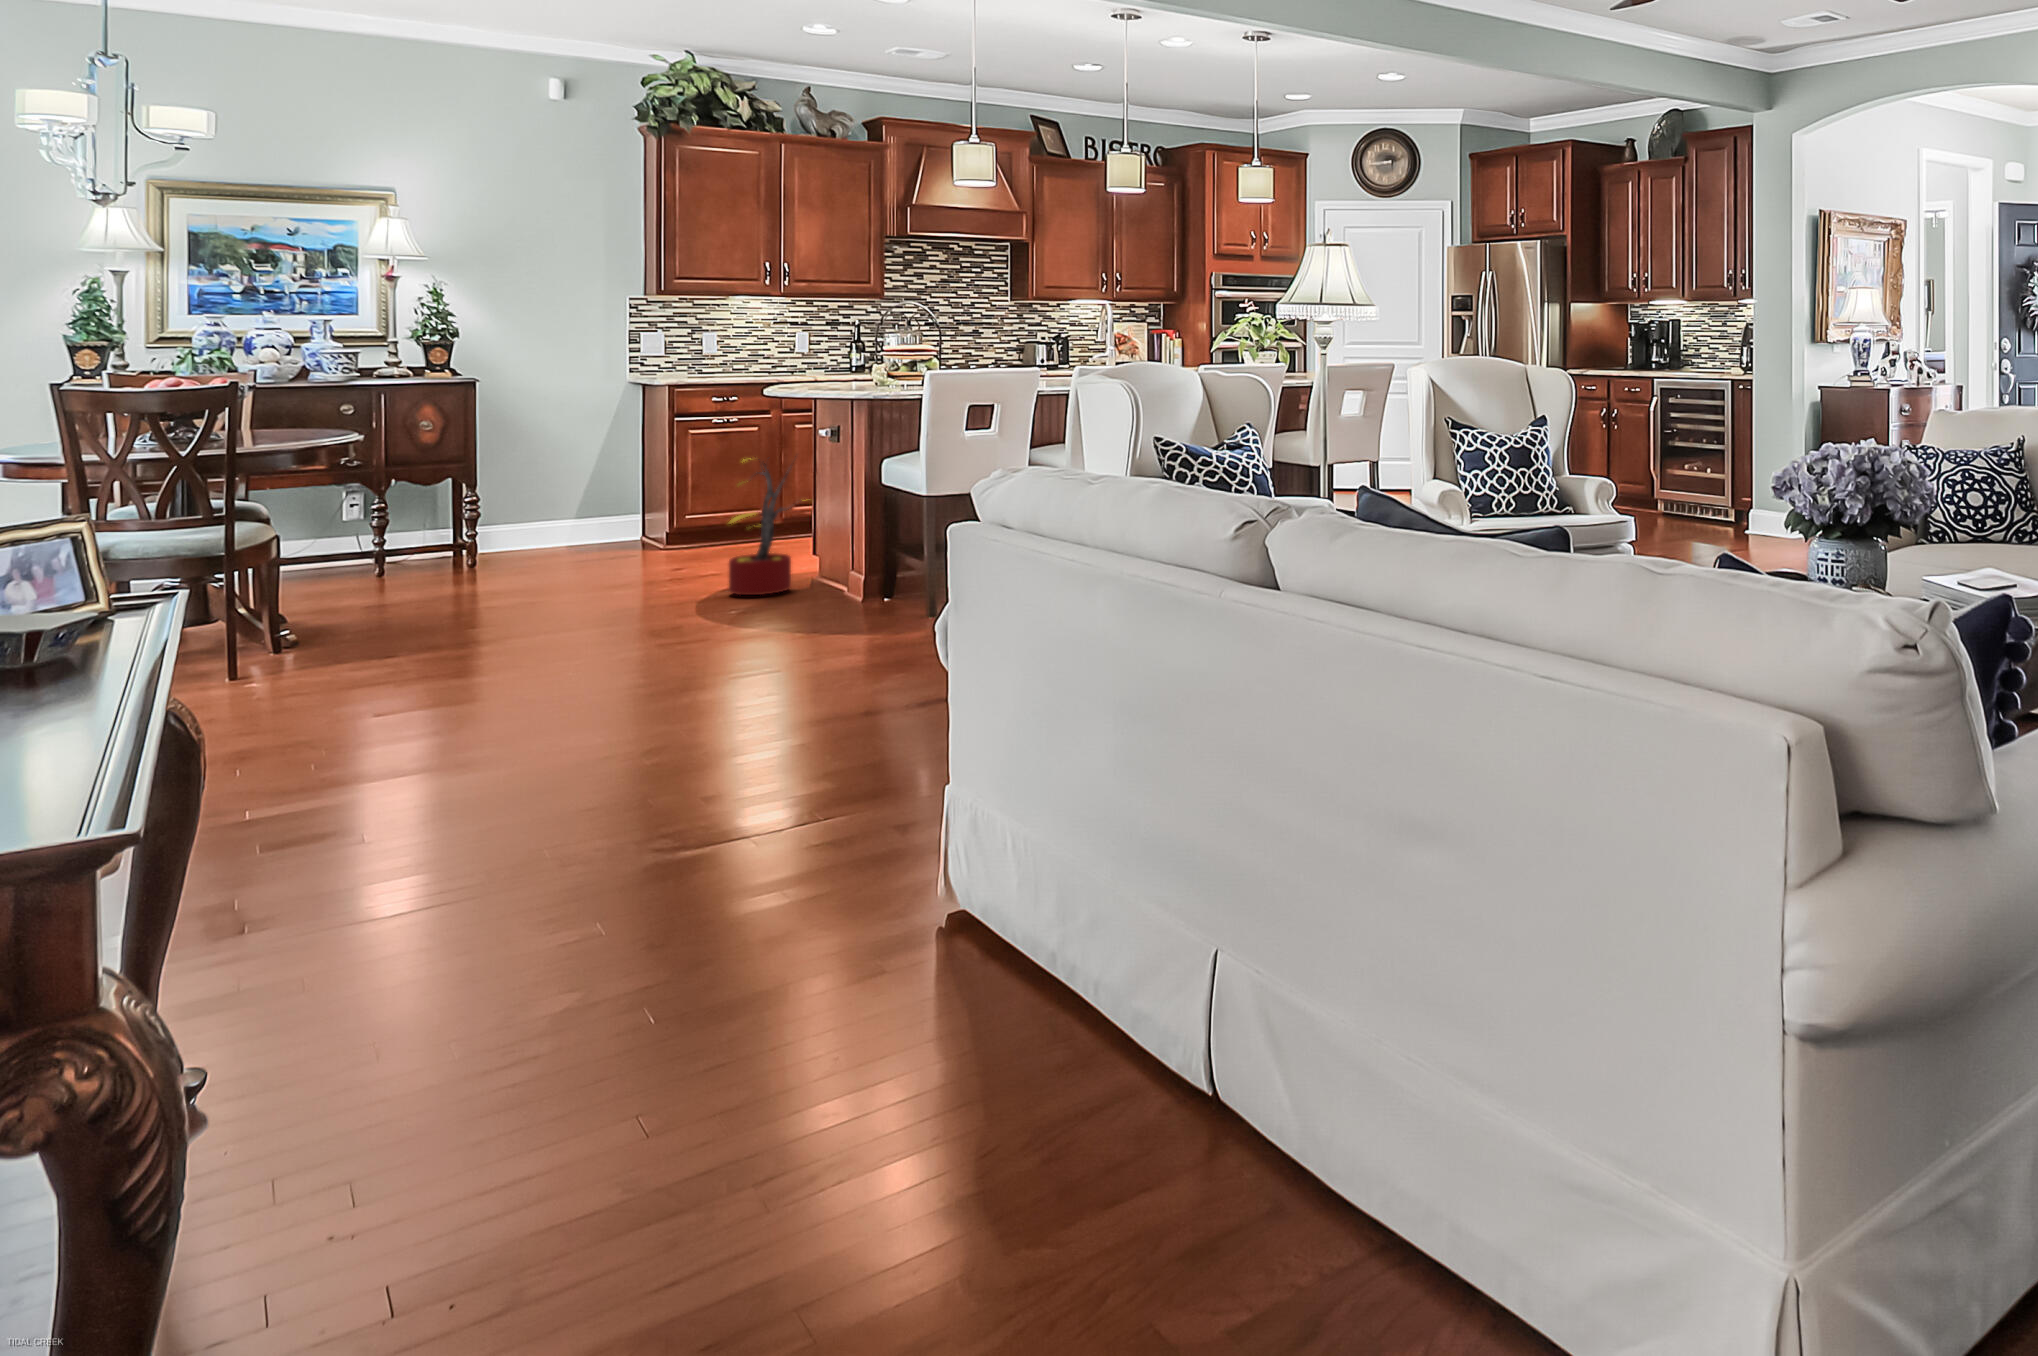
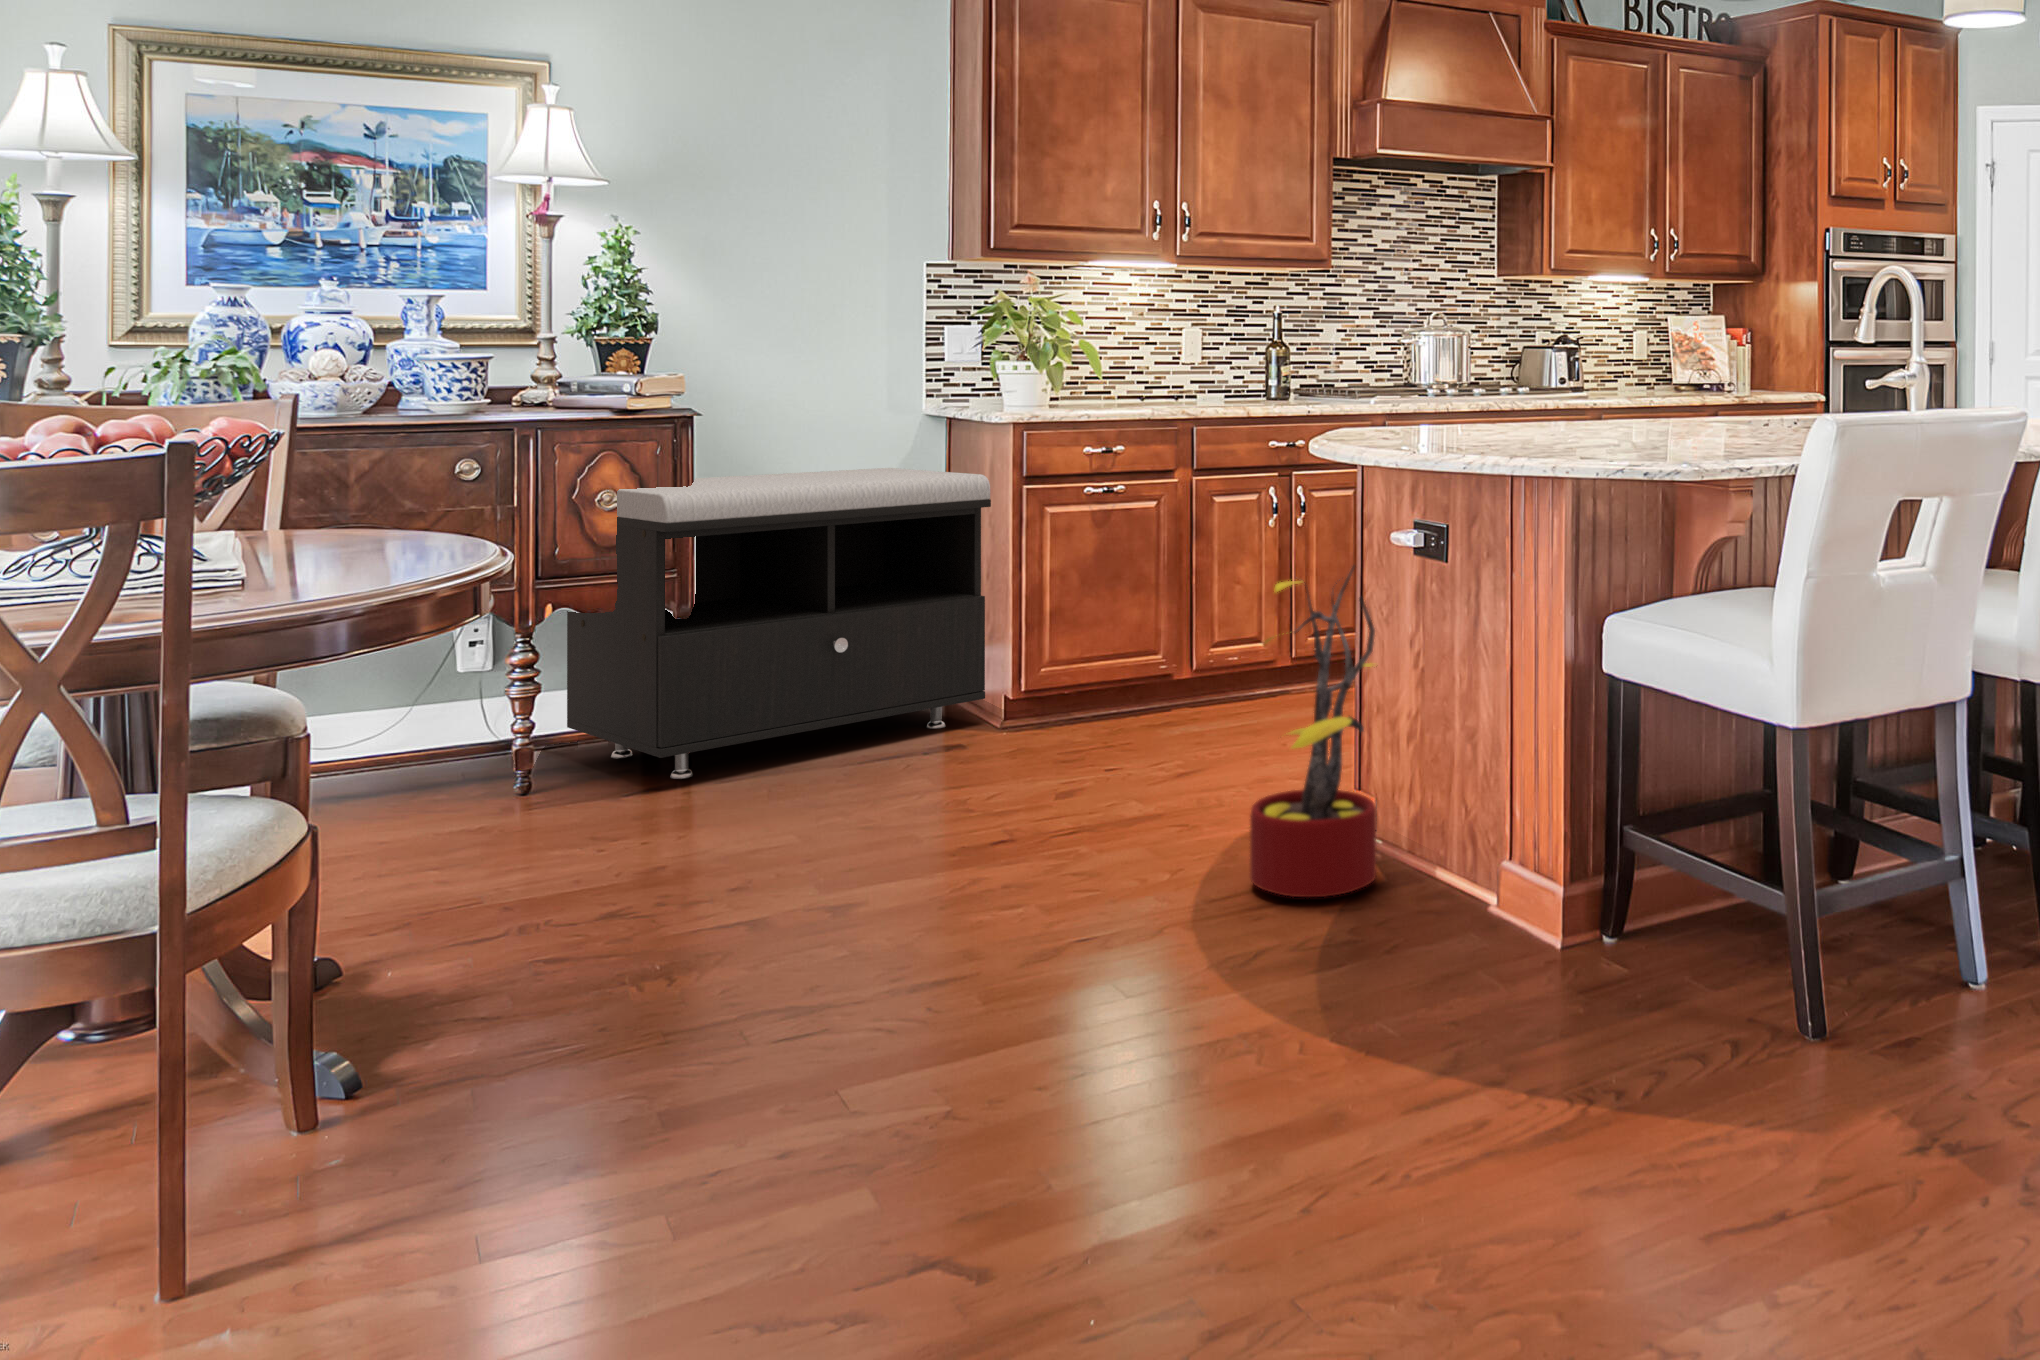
storage bench: none [406,413,653,569] -> present [567,468,991,779]

